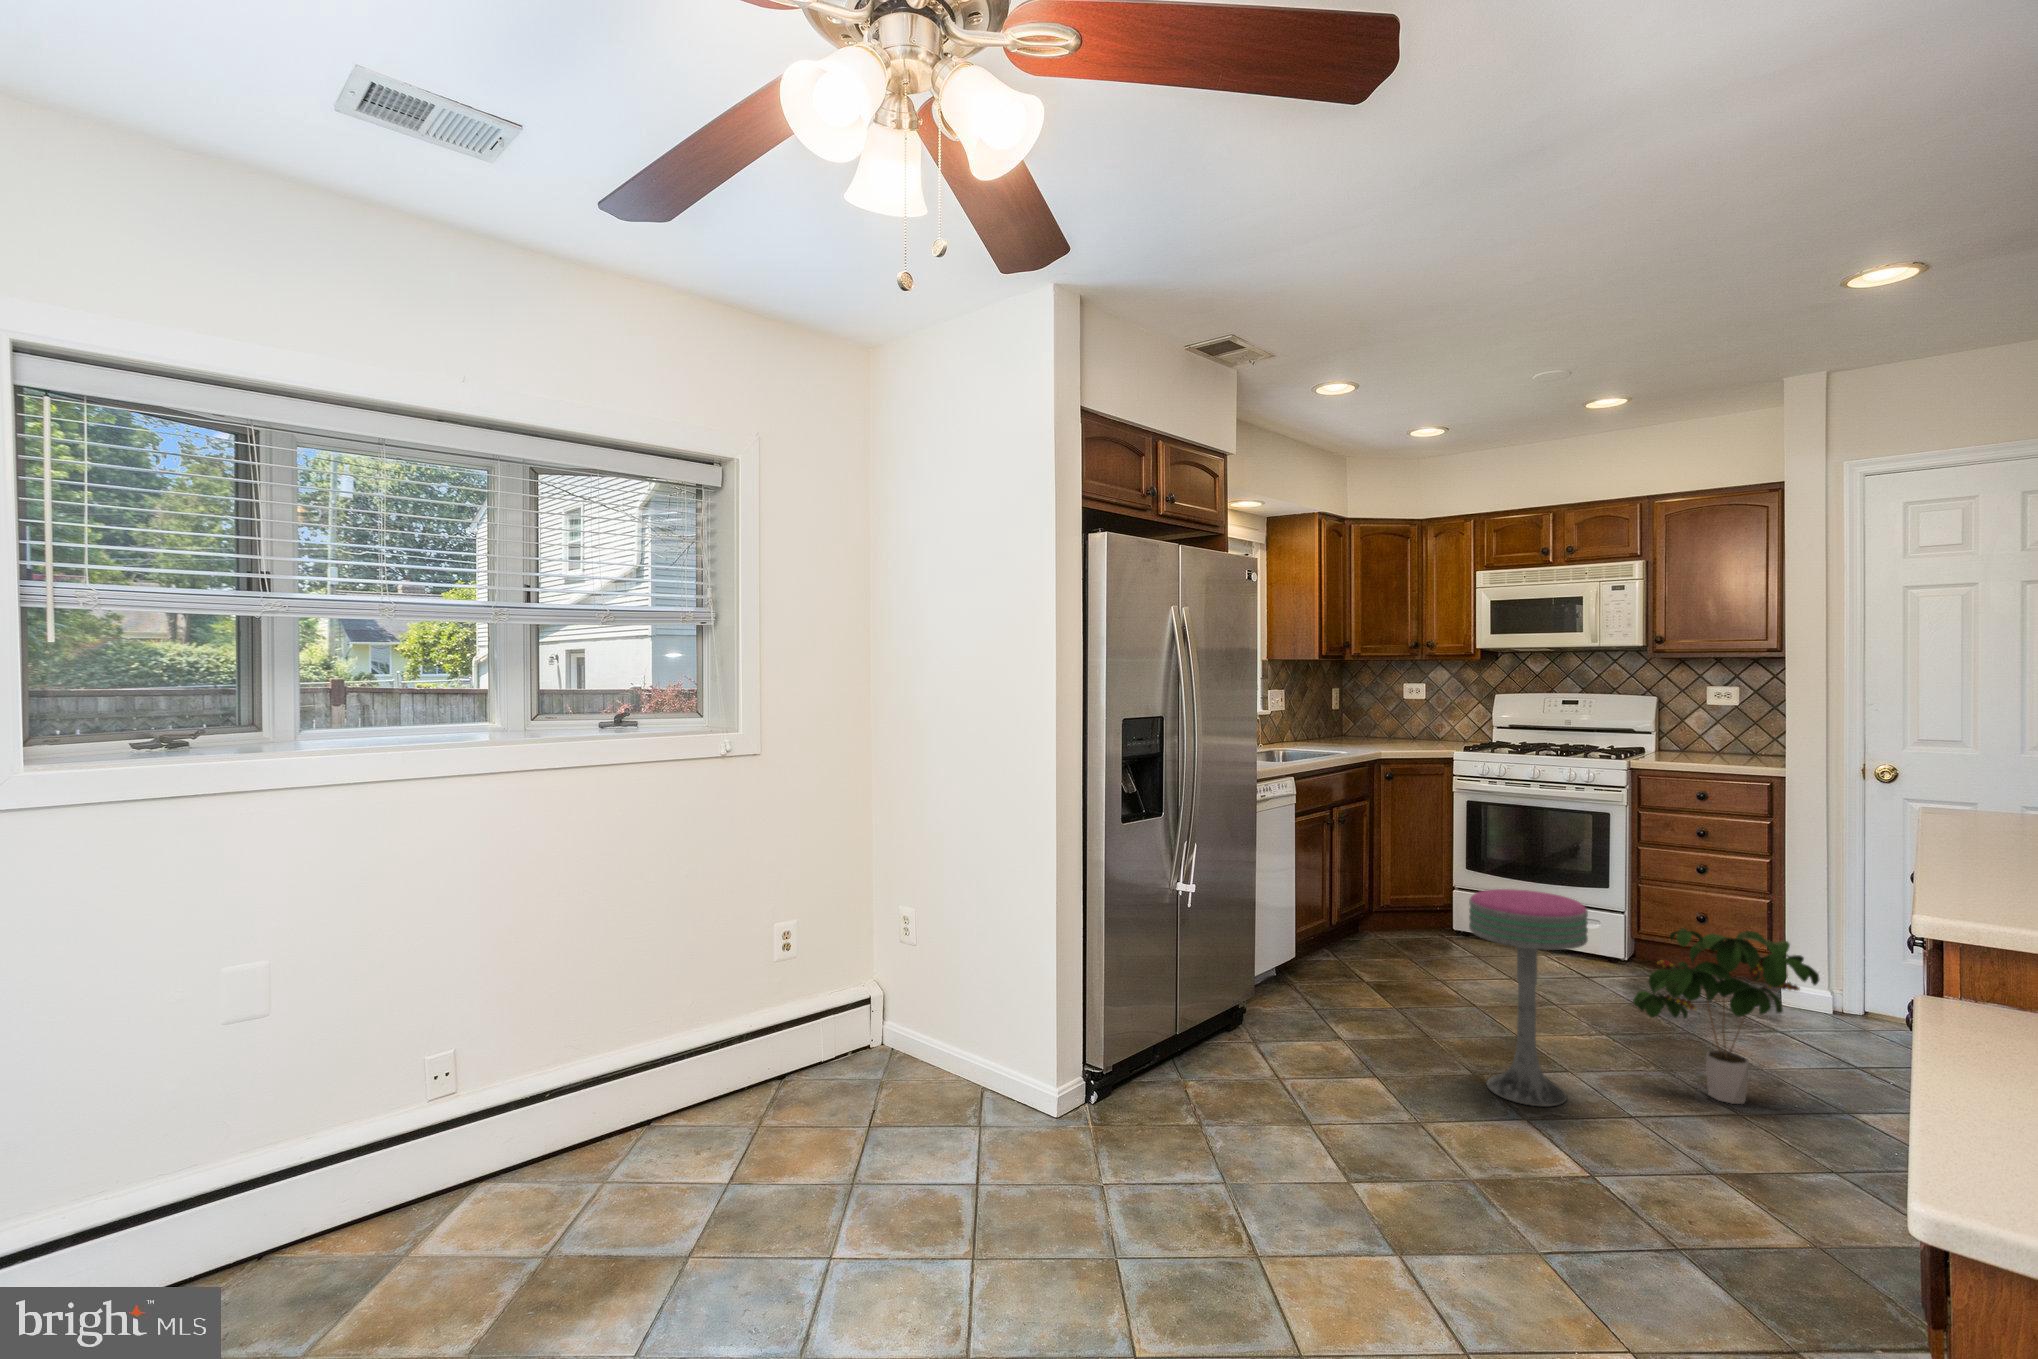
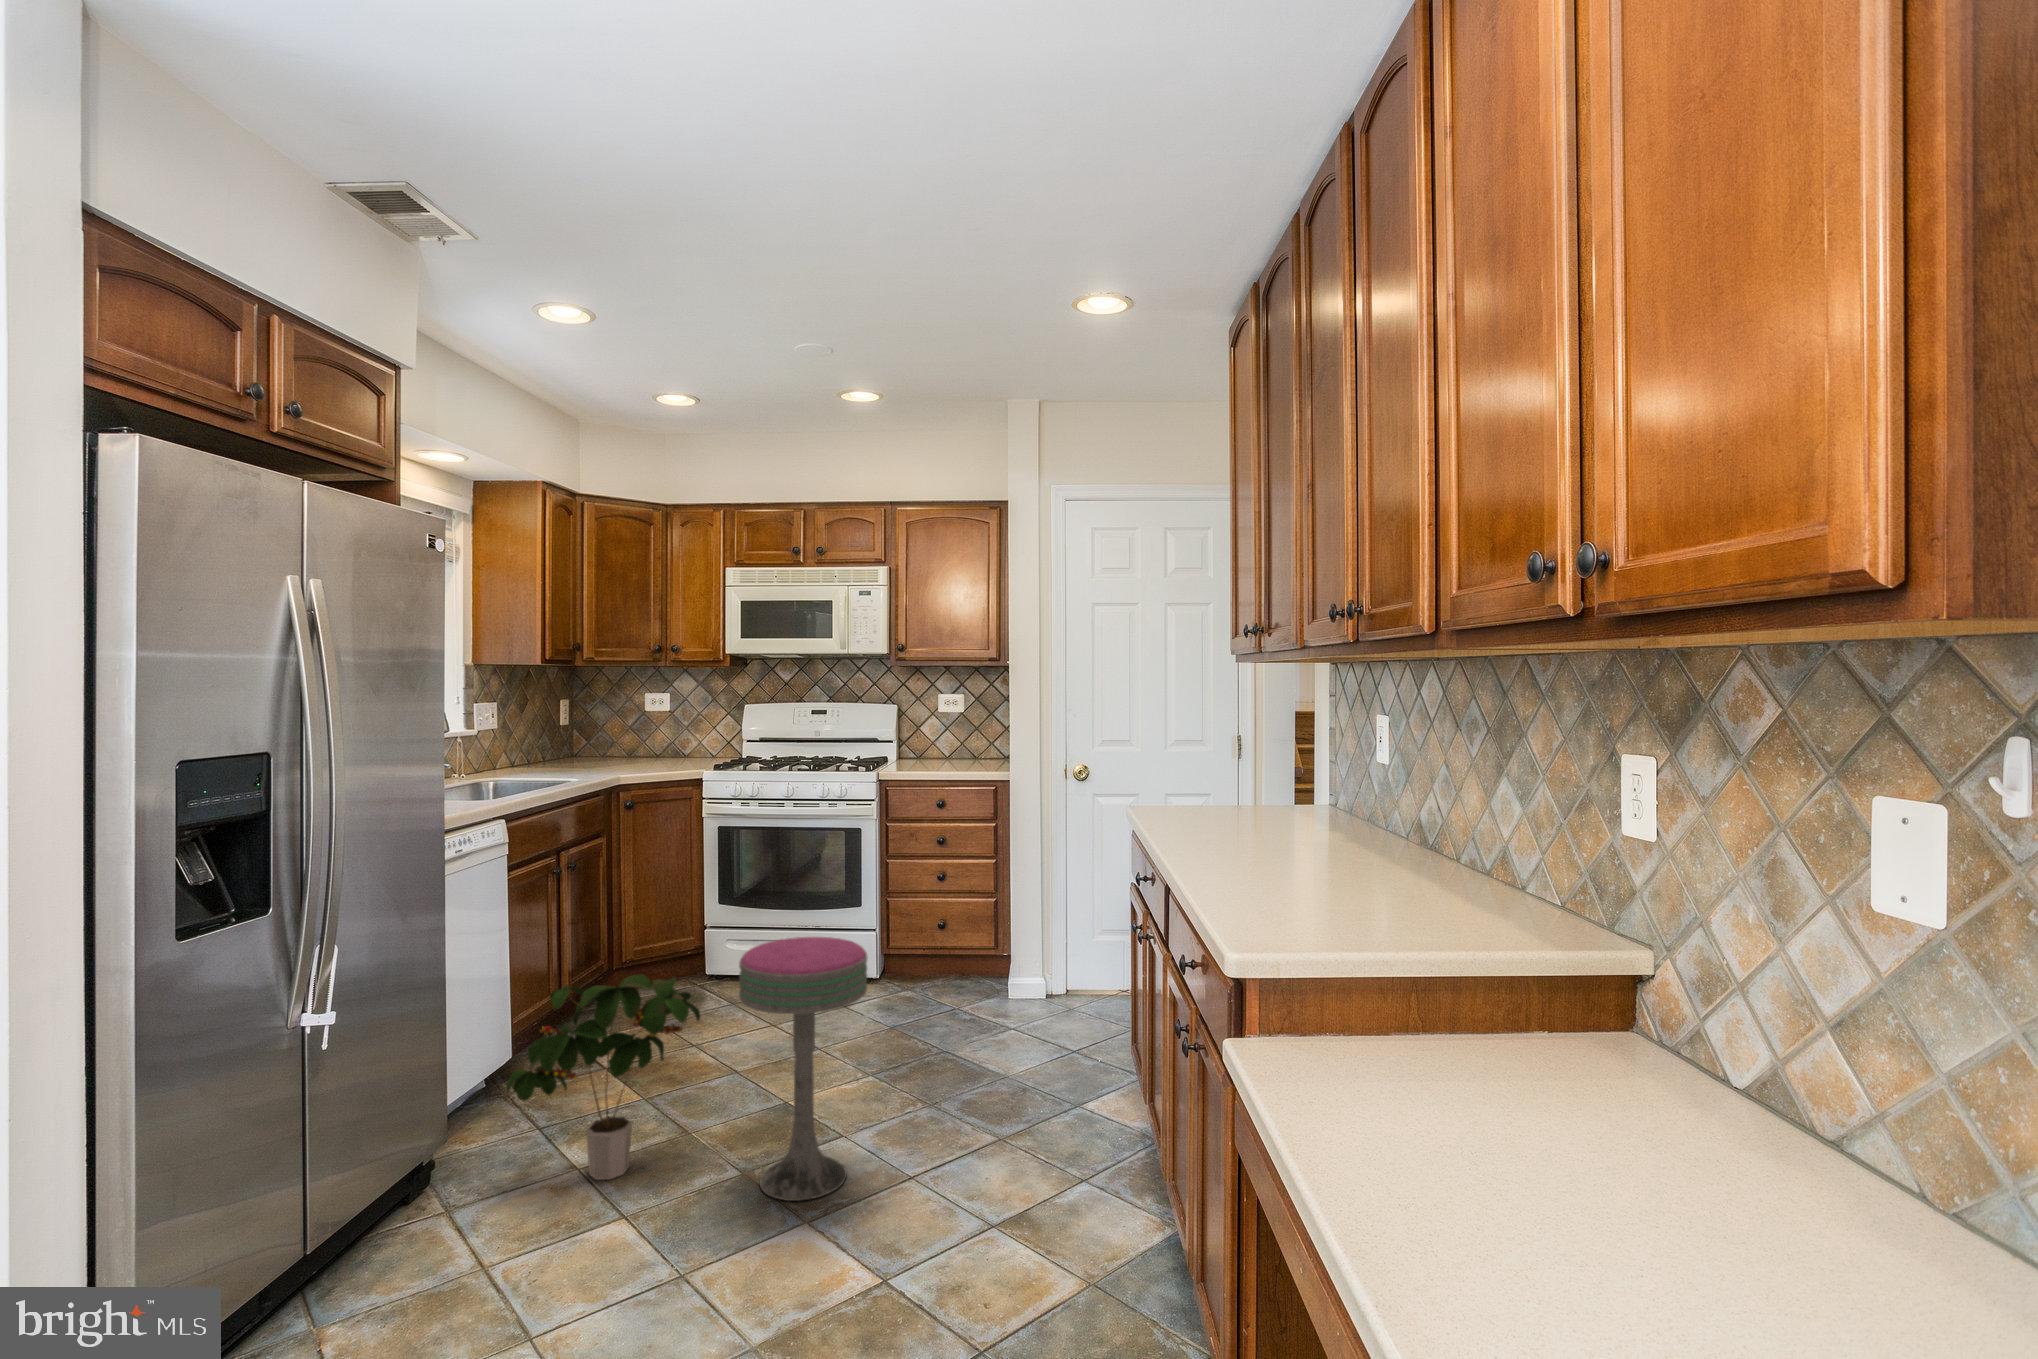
potted plant: present [1633,928,1819,1104] -> present [506,975,701,1180]

